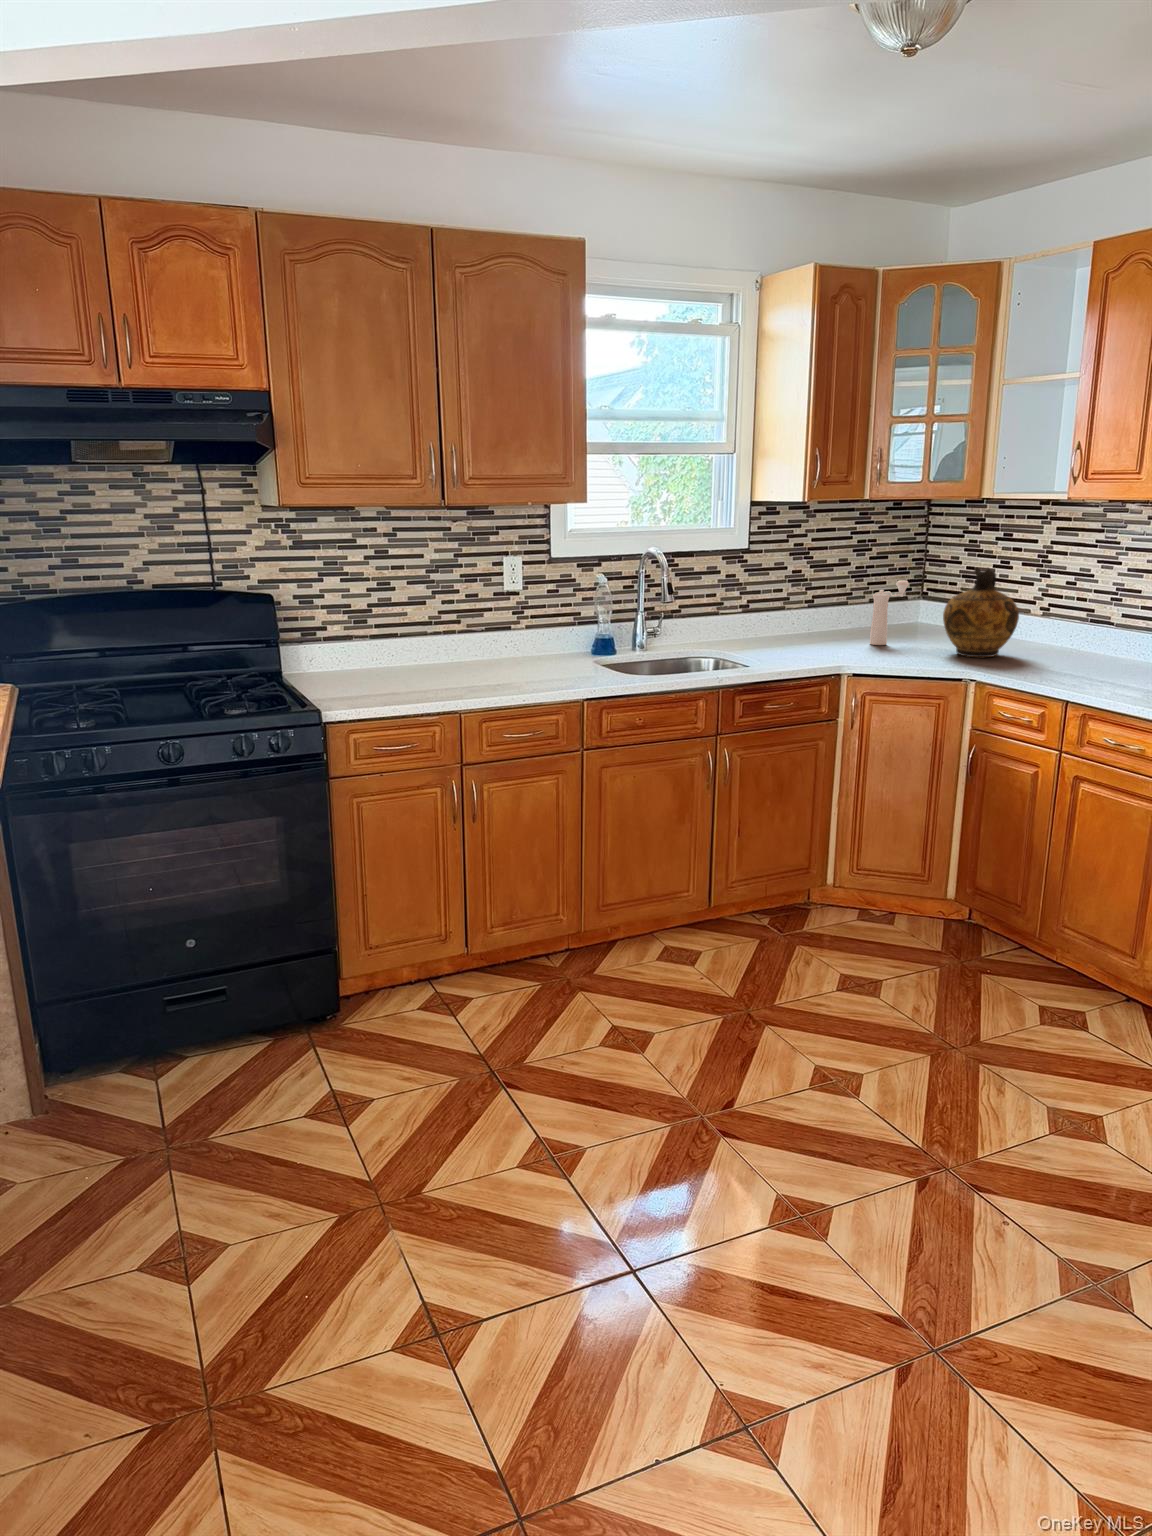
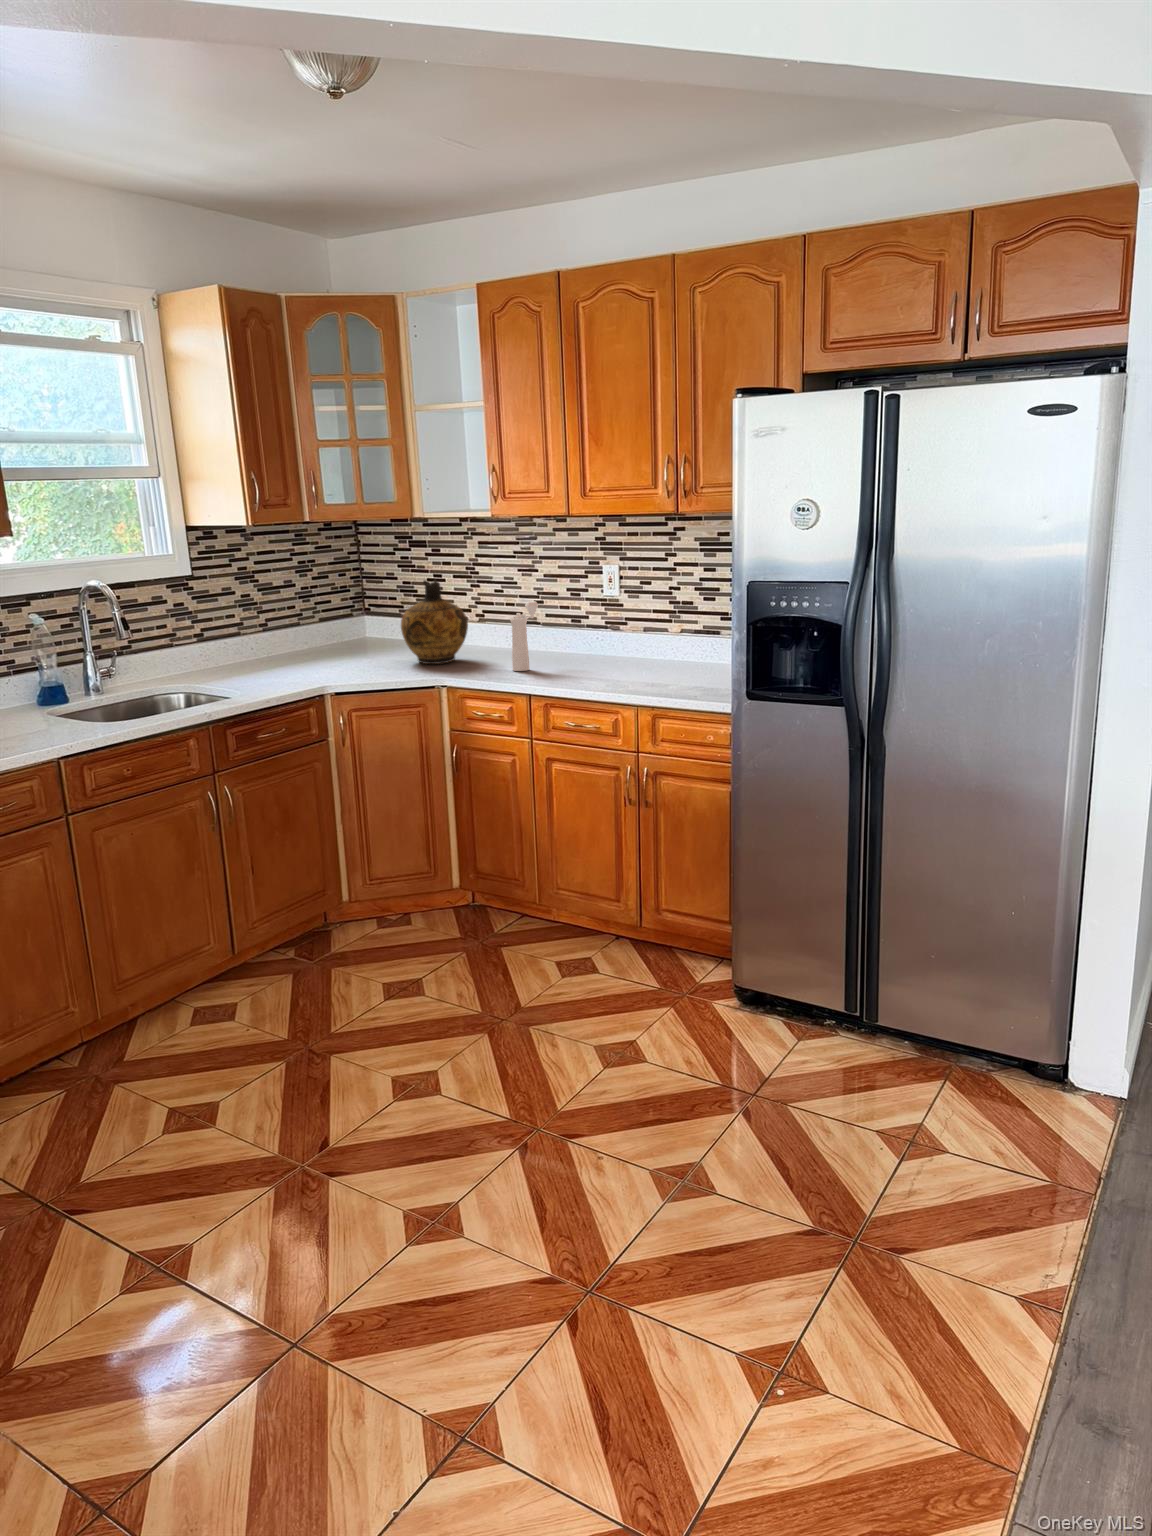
pepper mill: present [870,580,909,645] -> present [510,601,538,671]

